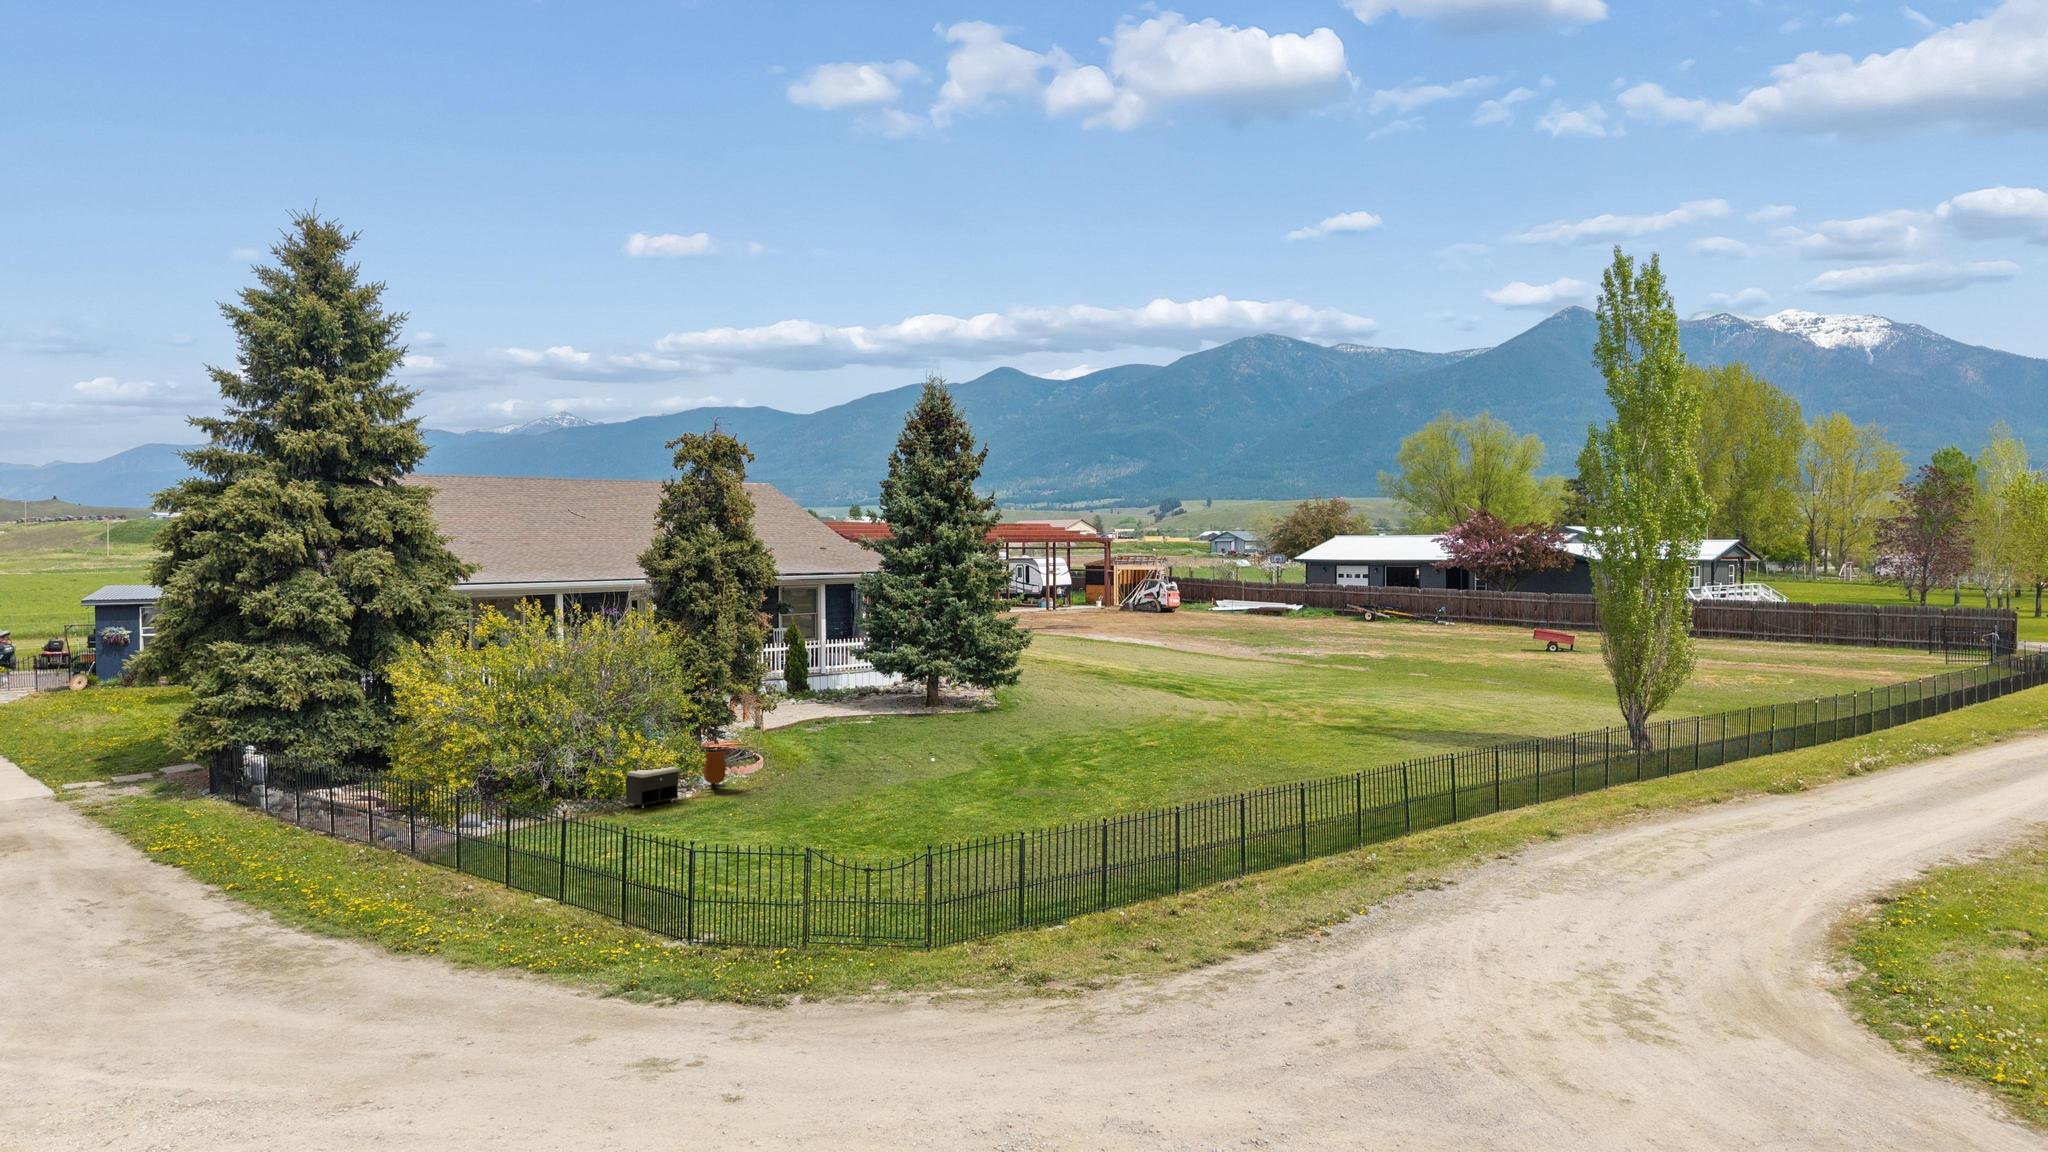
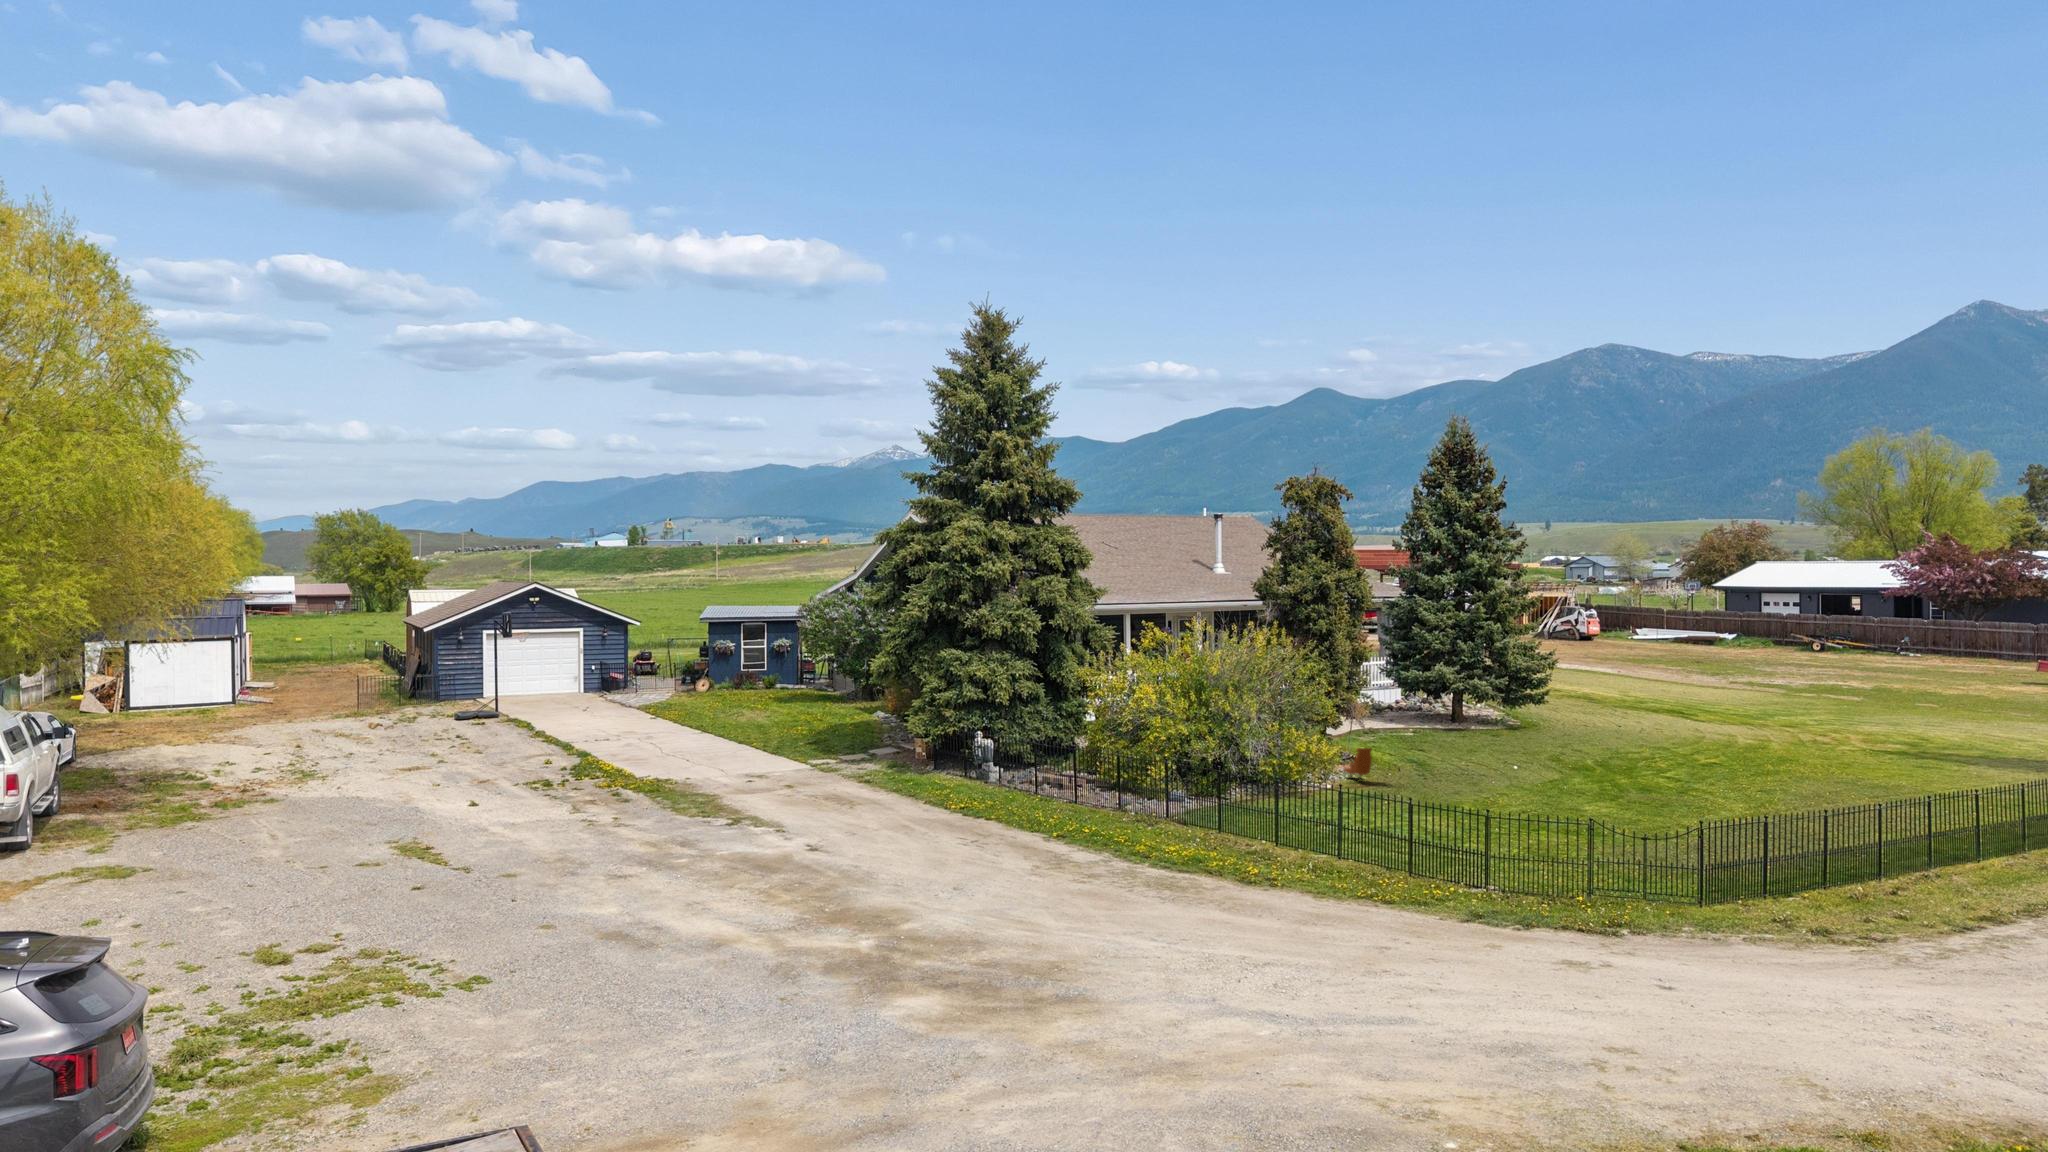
storage bench: present [626,767,679,808] -> none [1300,758,1341,792]

